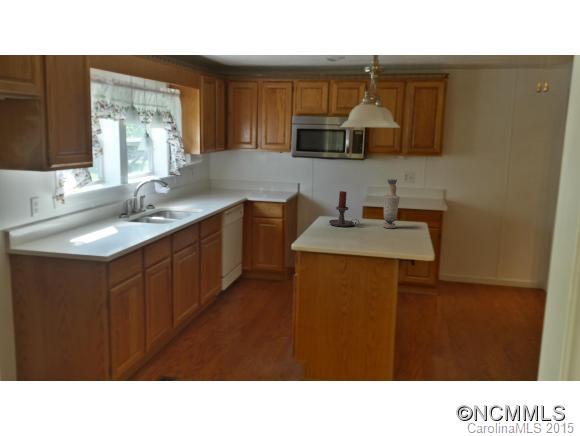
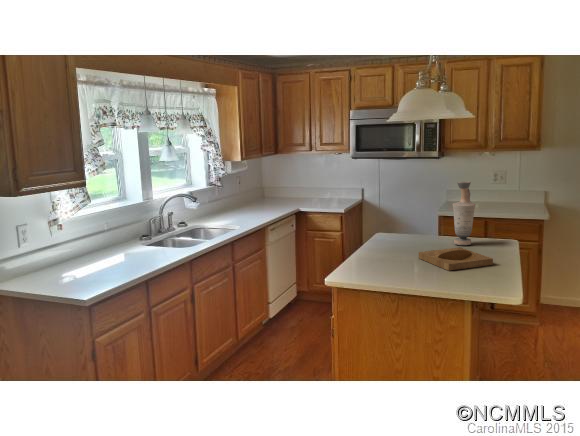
candle holder: present [329,191,360,227] -> none [384,199,422,245]
tray: none [360,229,415,244] -> present [419,247,493,271]

